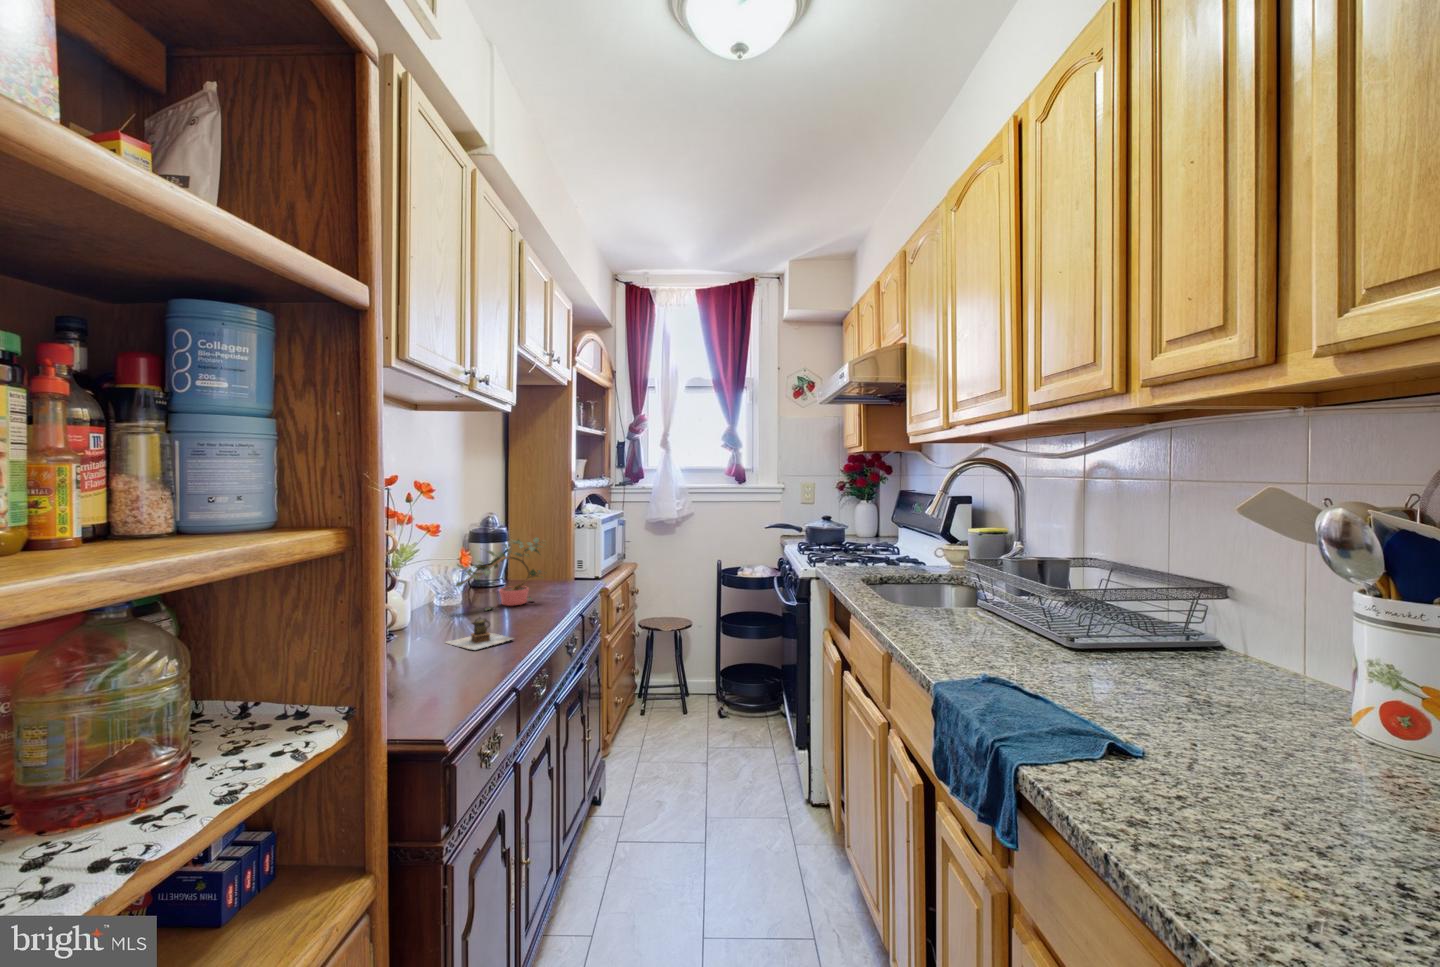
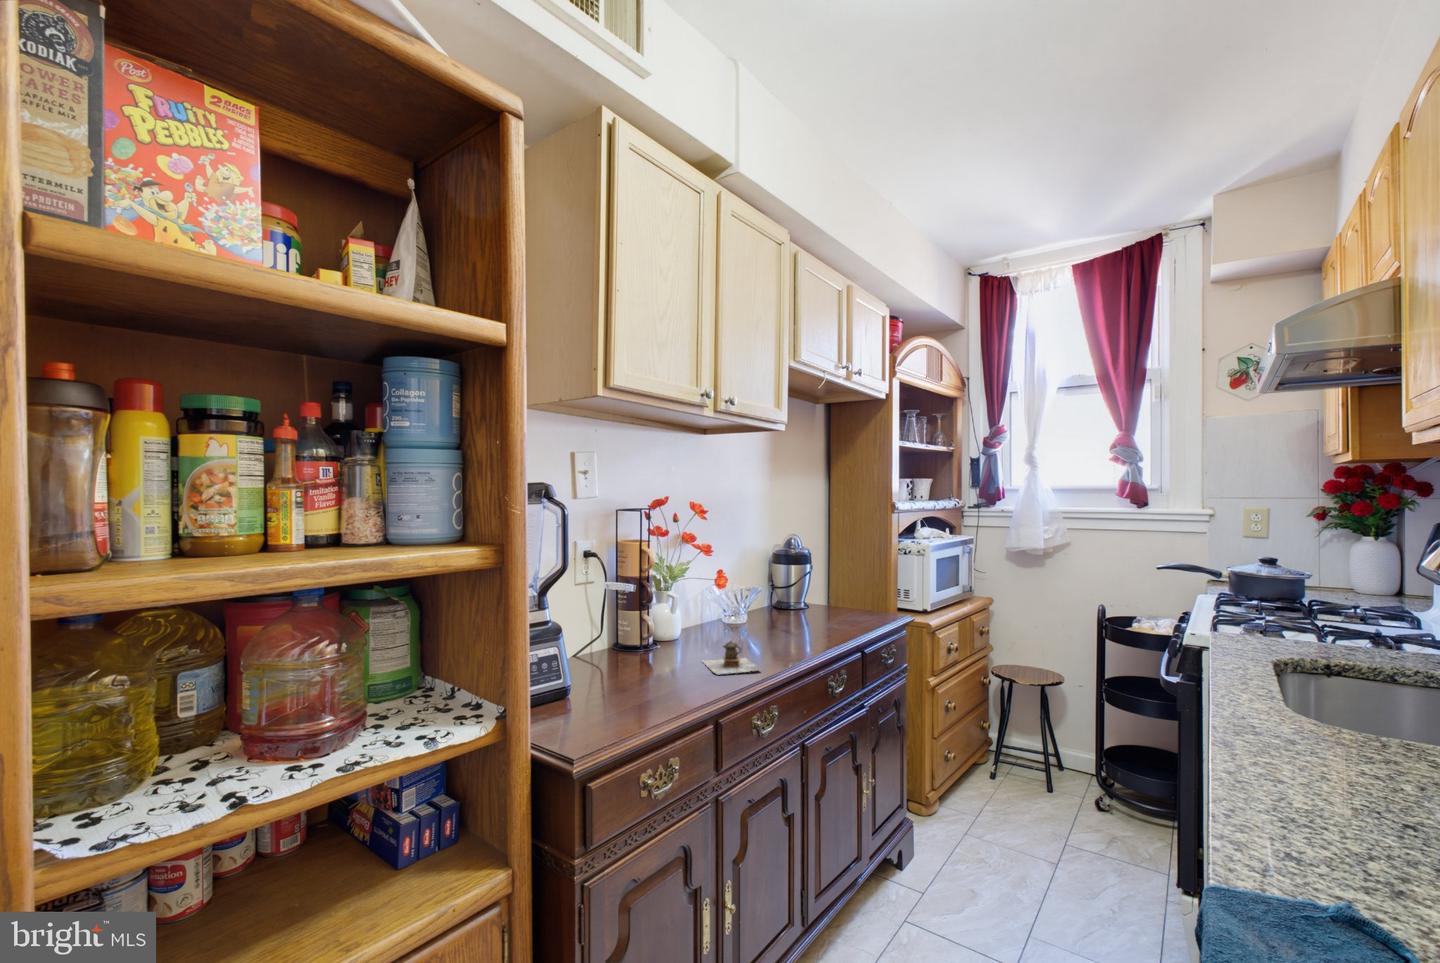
potted plant: present [456,537,543,610] -> none [740,561,839,635]

